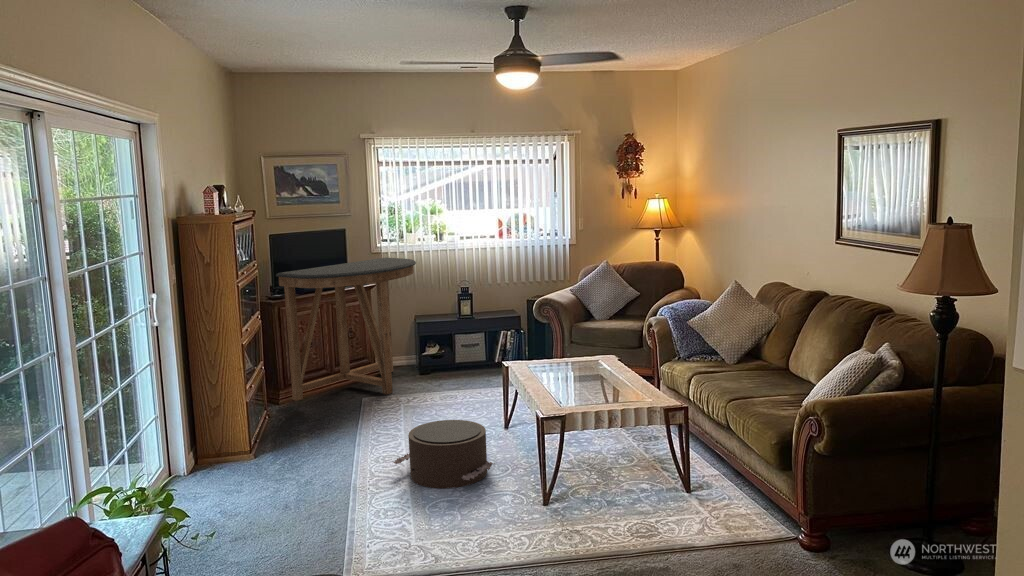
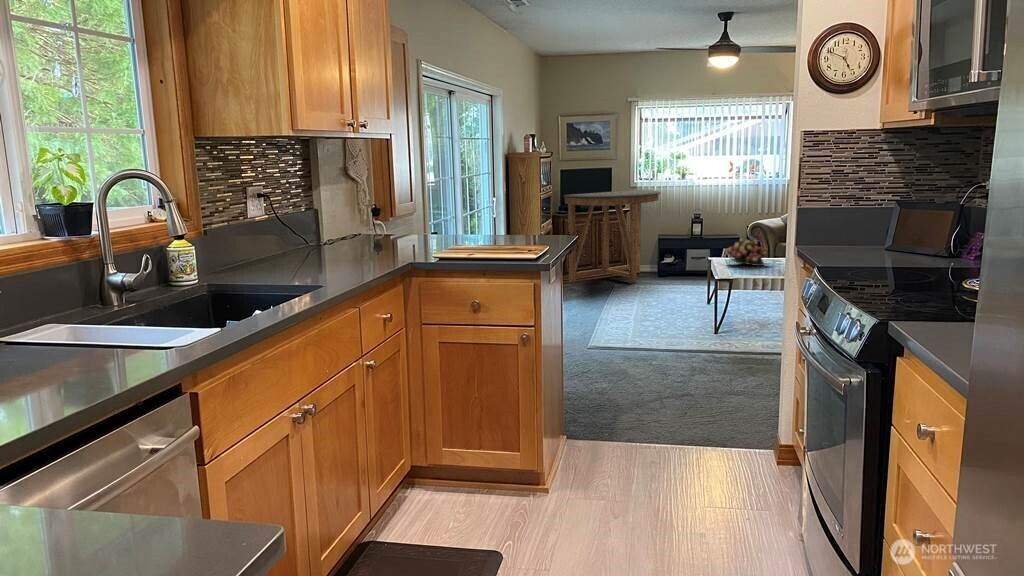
flower arrangement: none [529,334,587,374] -> present [725,239,768,266]
pouf: present [394,420,495,489] -> none [626,288,691,326]

